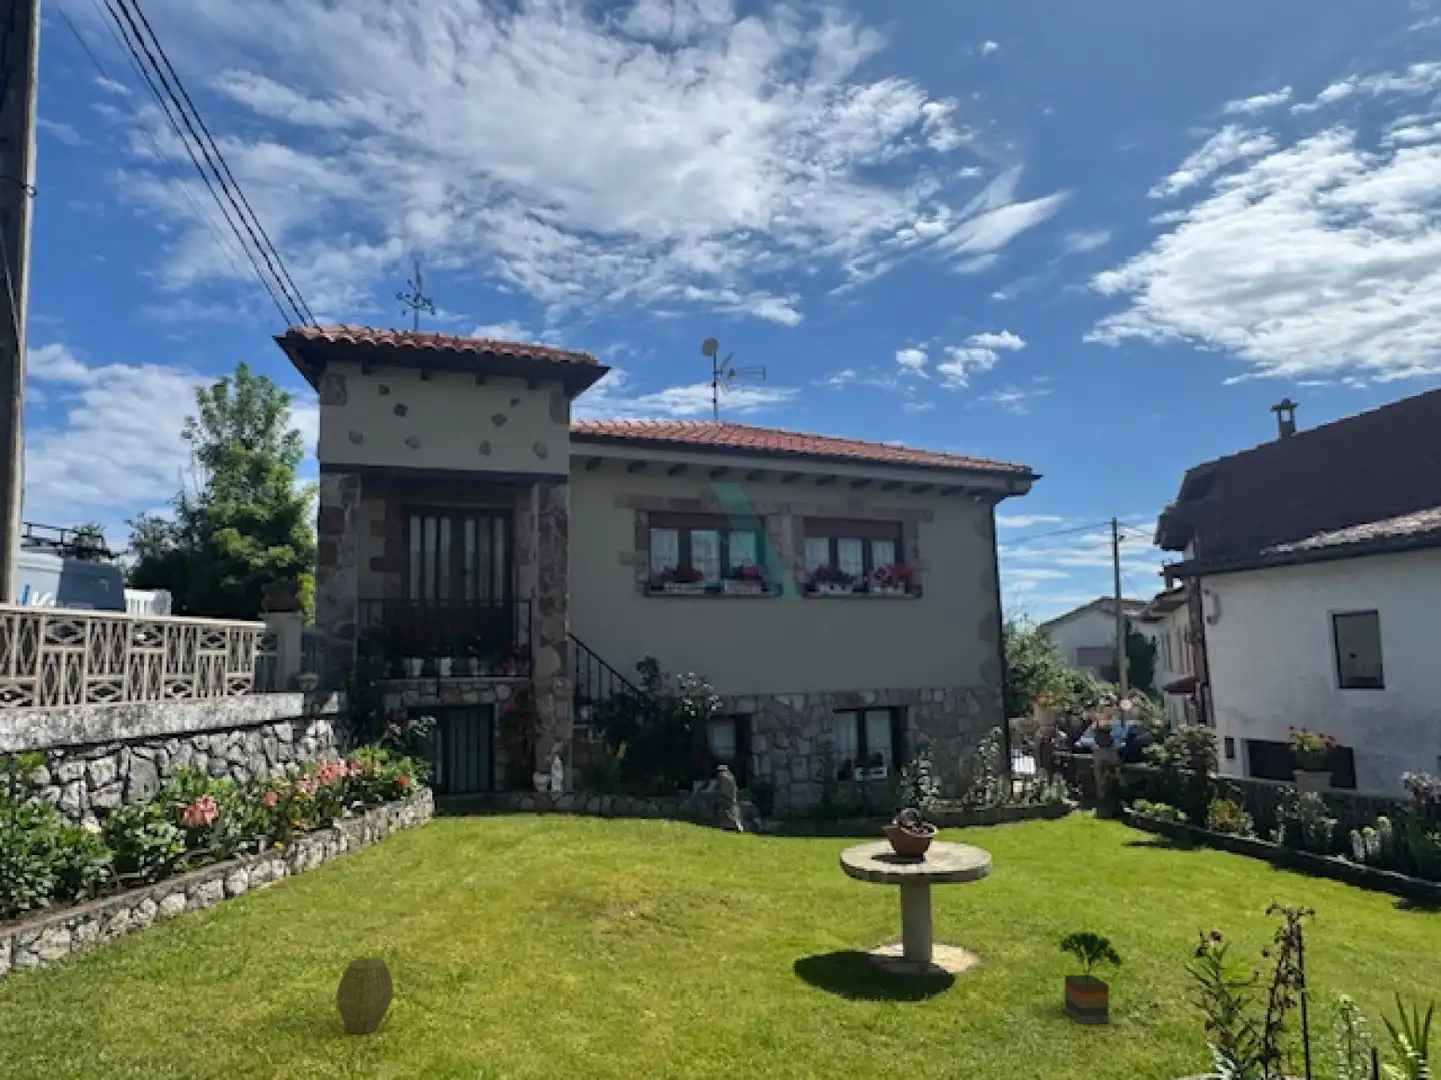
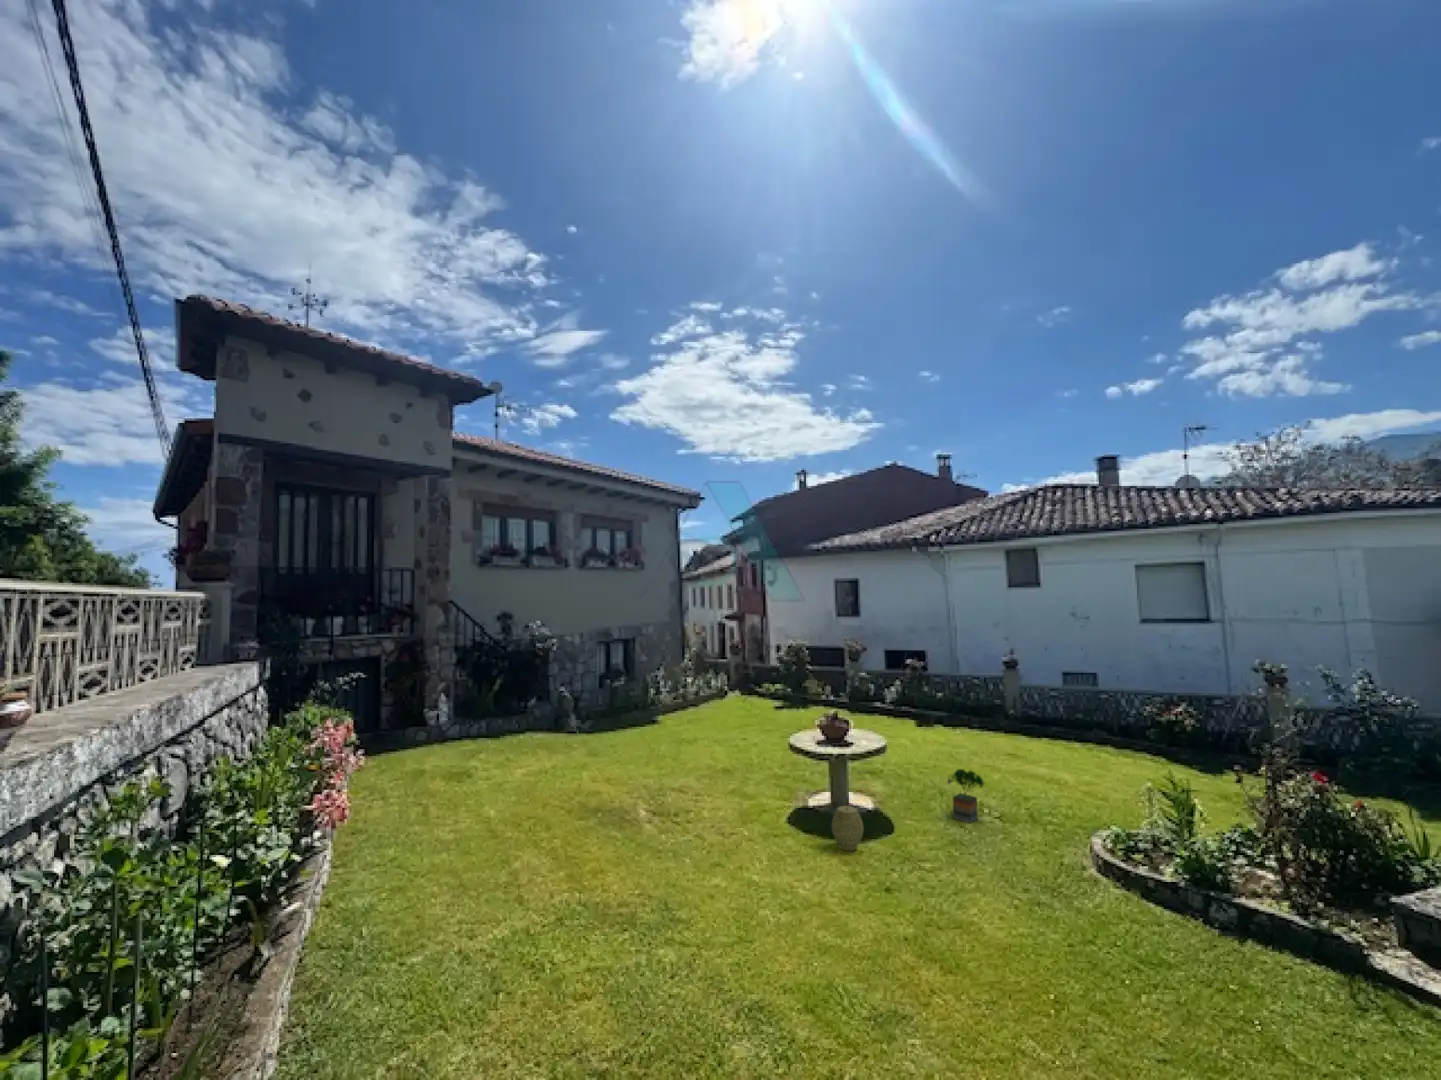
woven basket: present [336,958,393,1033] -> present [832,806,864,851]

